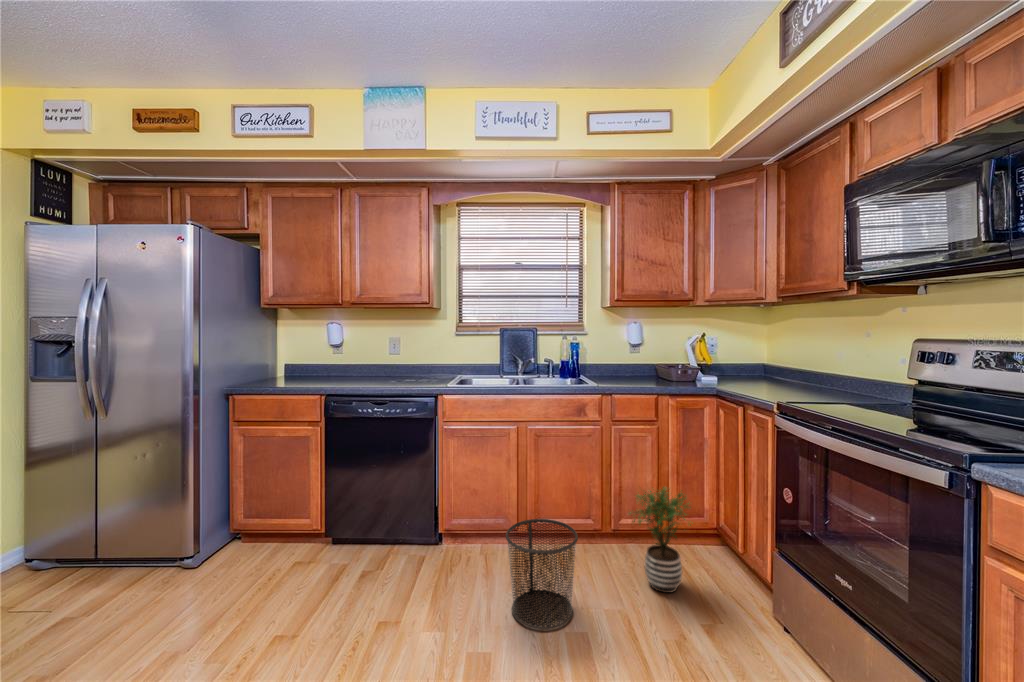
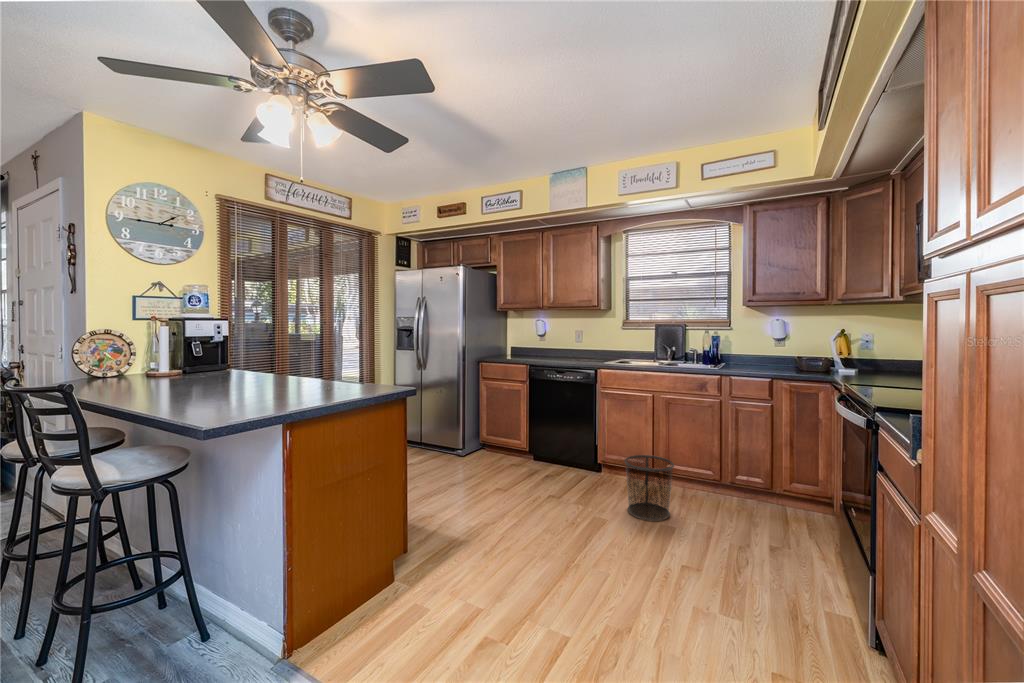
potted plant: present [629,487,691,593] -> none [720,446,781,526]

